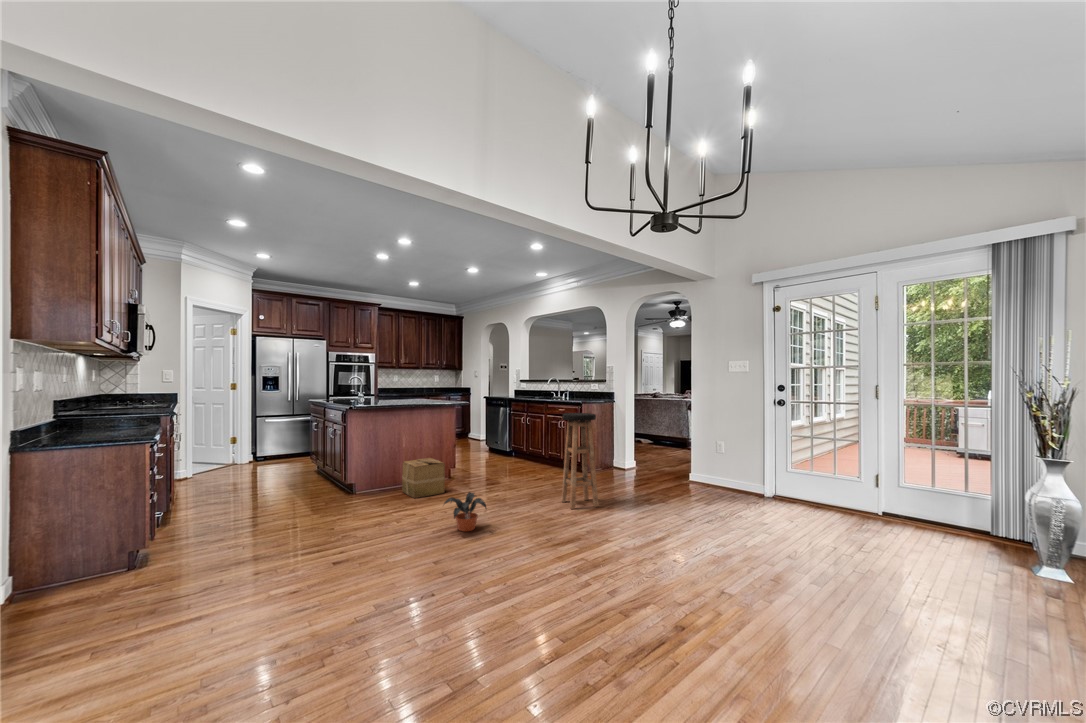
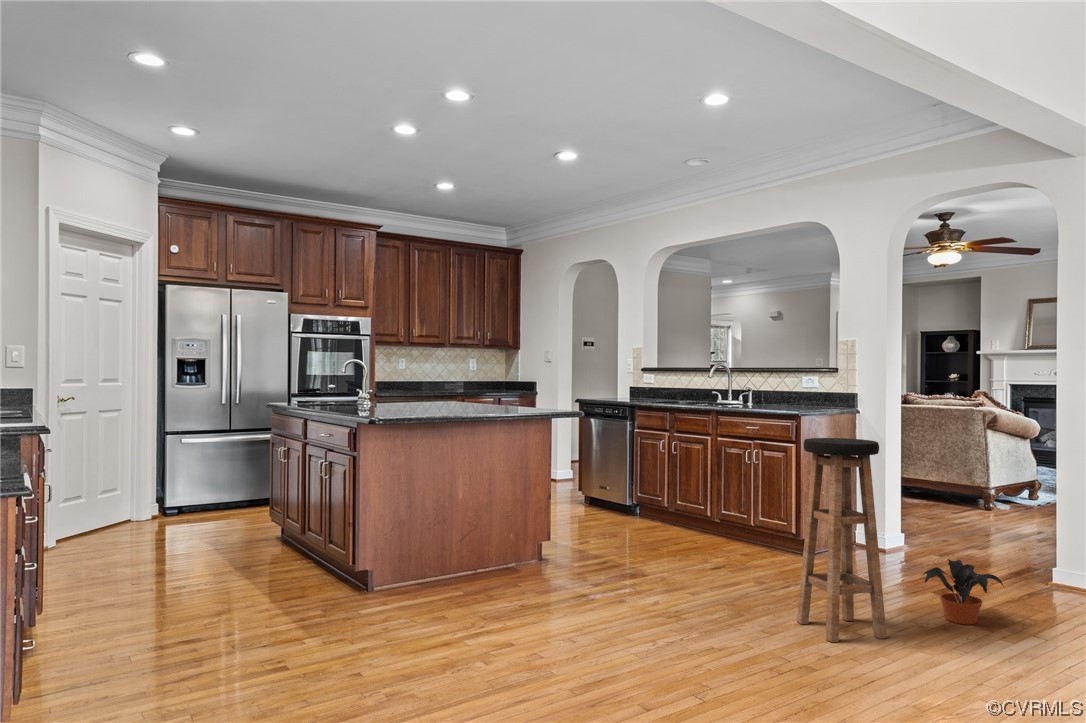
cardboard box: present [402,458,445,498] -> none [460,522,545,604]
potted plant: present [444,492,486,531] -> present [923,559,1004,624]

